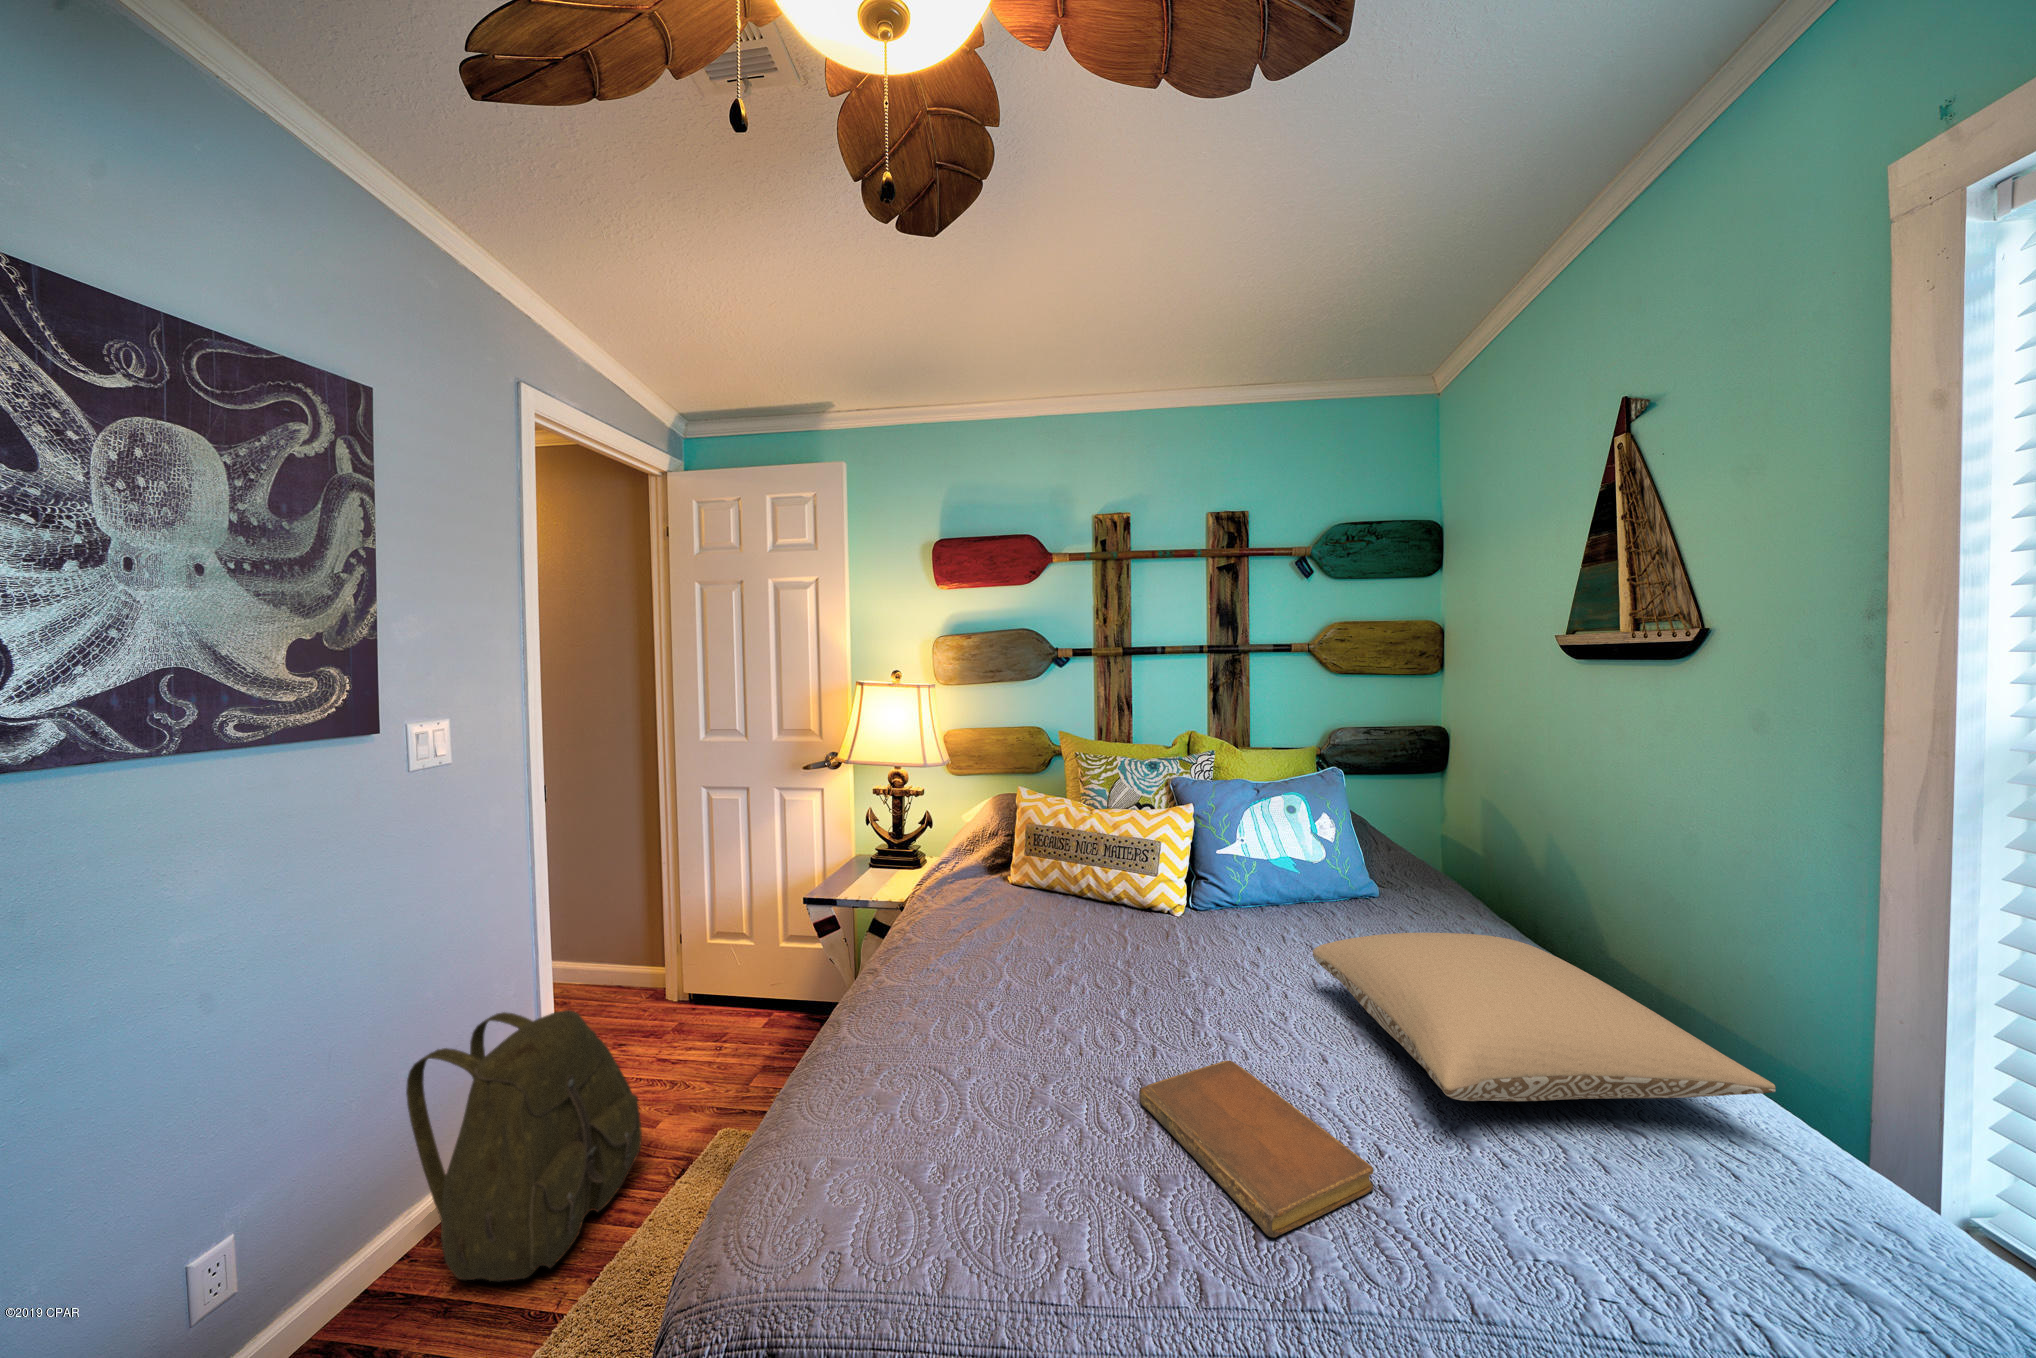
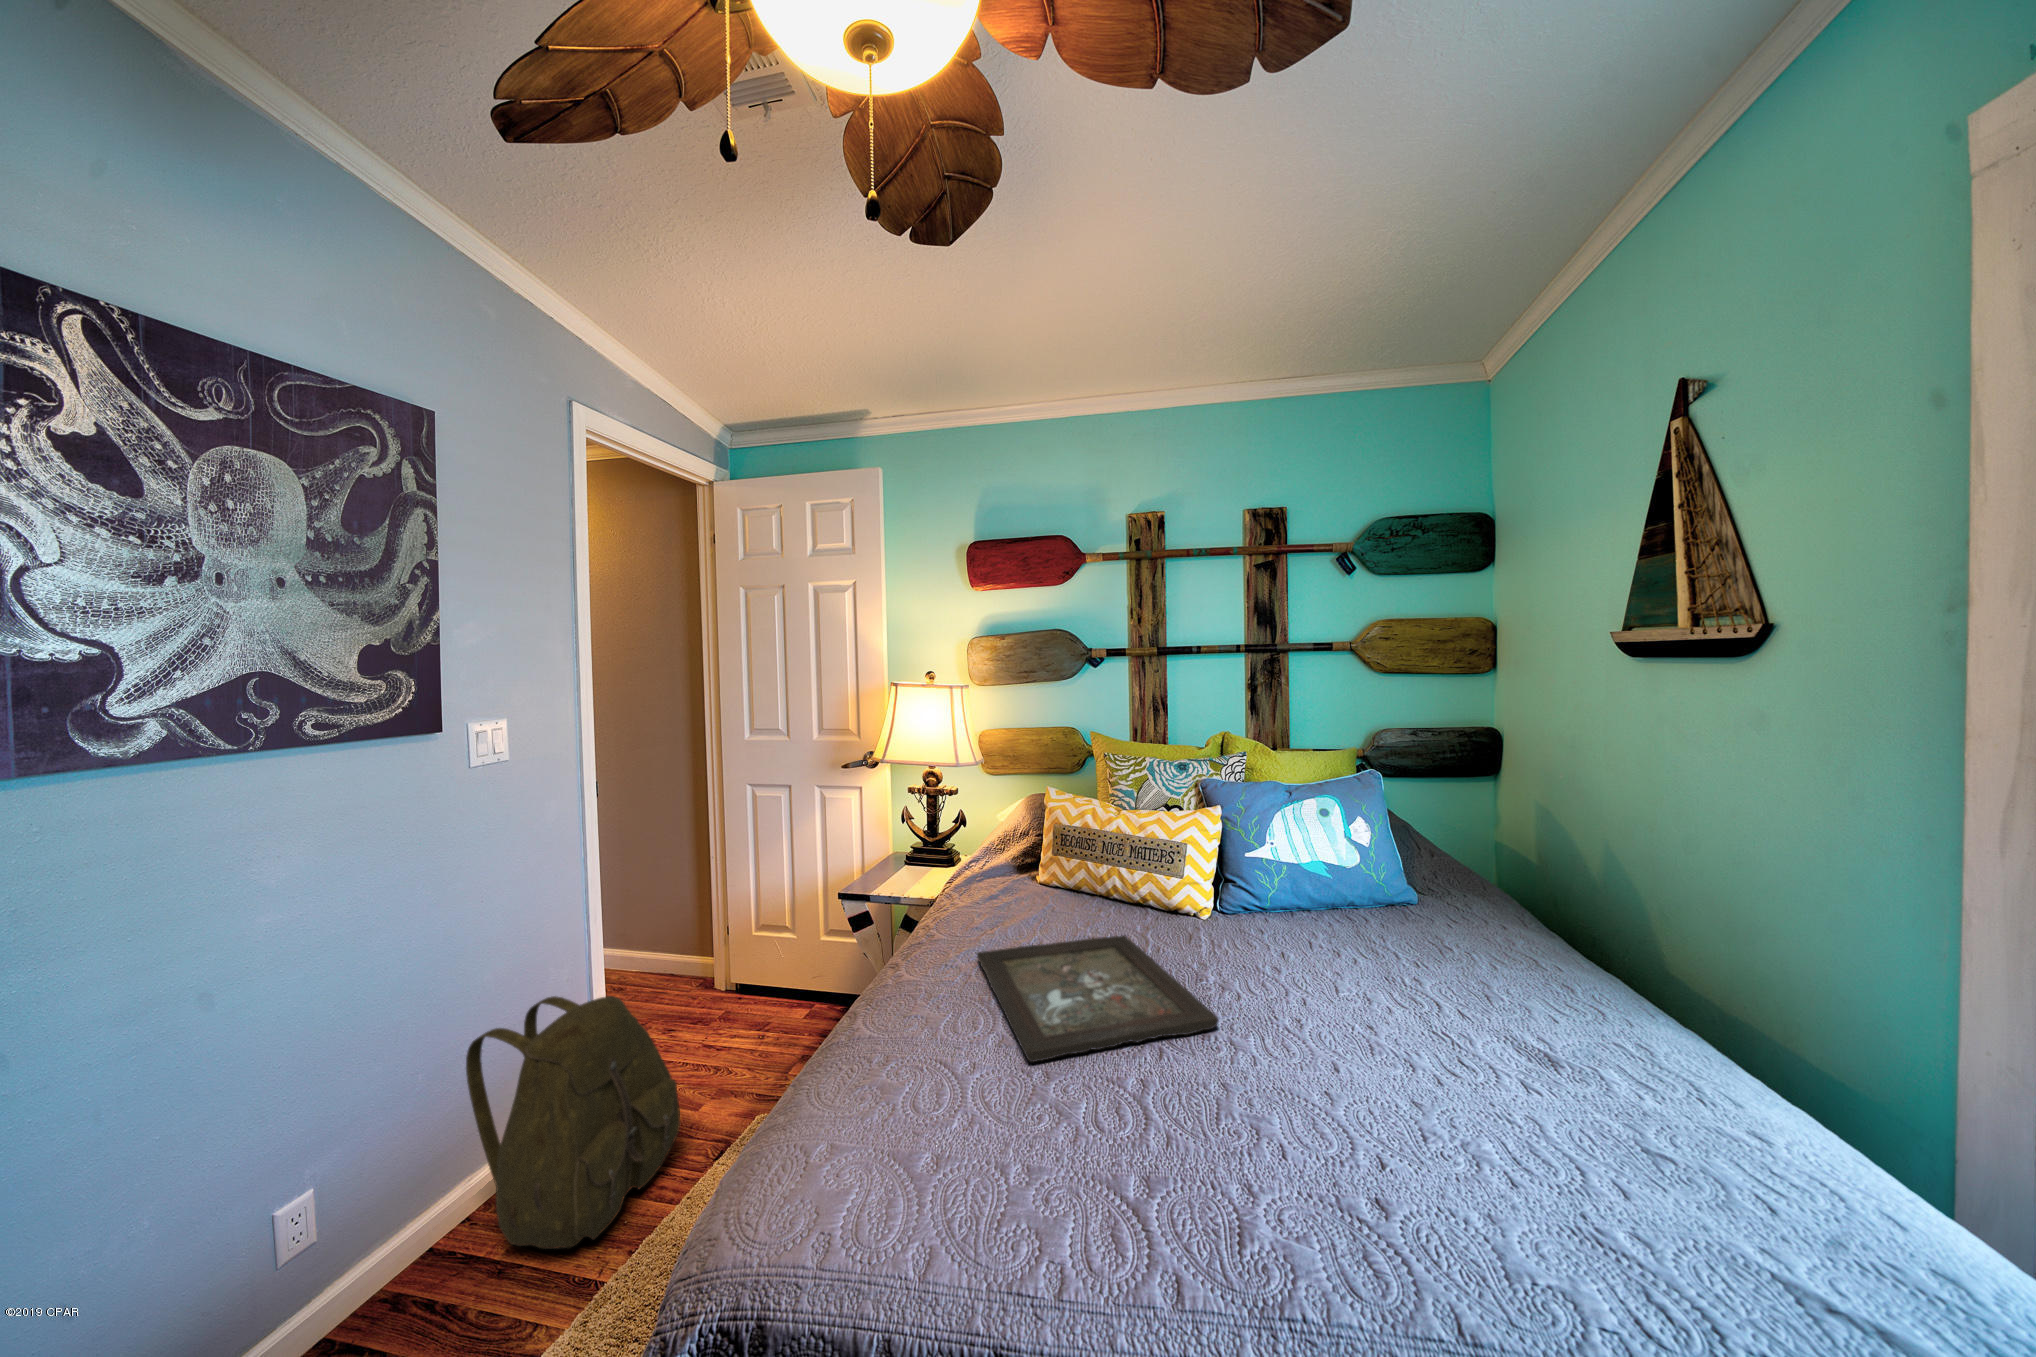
tray: none [960,932,1208,1064] -> present [977,935,1219,1062]
pillow: present [1313,933,1776,1101] -> none [1332,944,1822,1124]
notebook: present [1139,1061,1373,1237] -> none [1138,1067,1369,1245]

